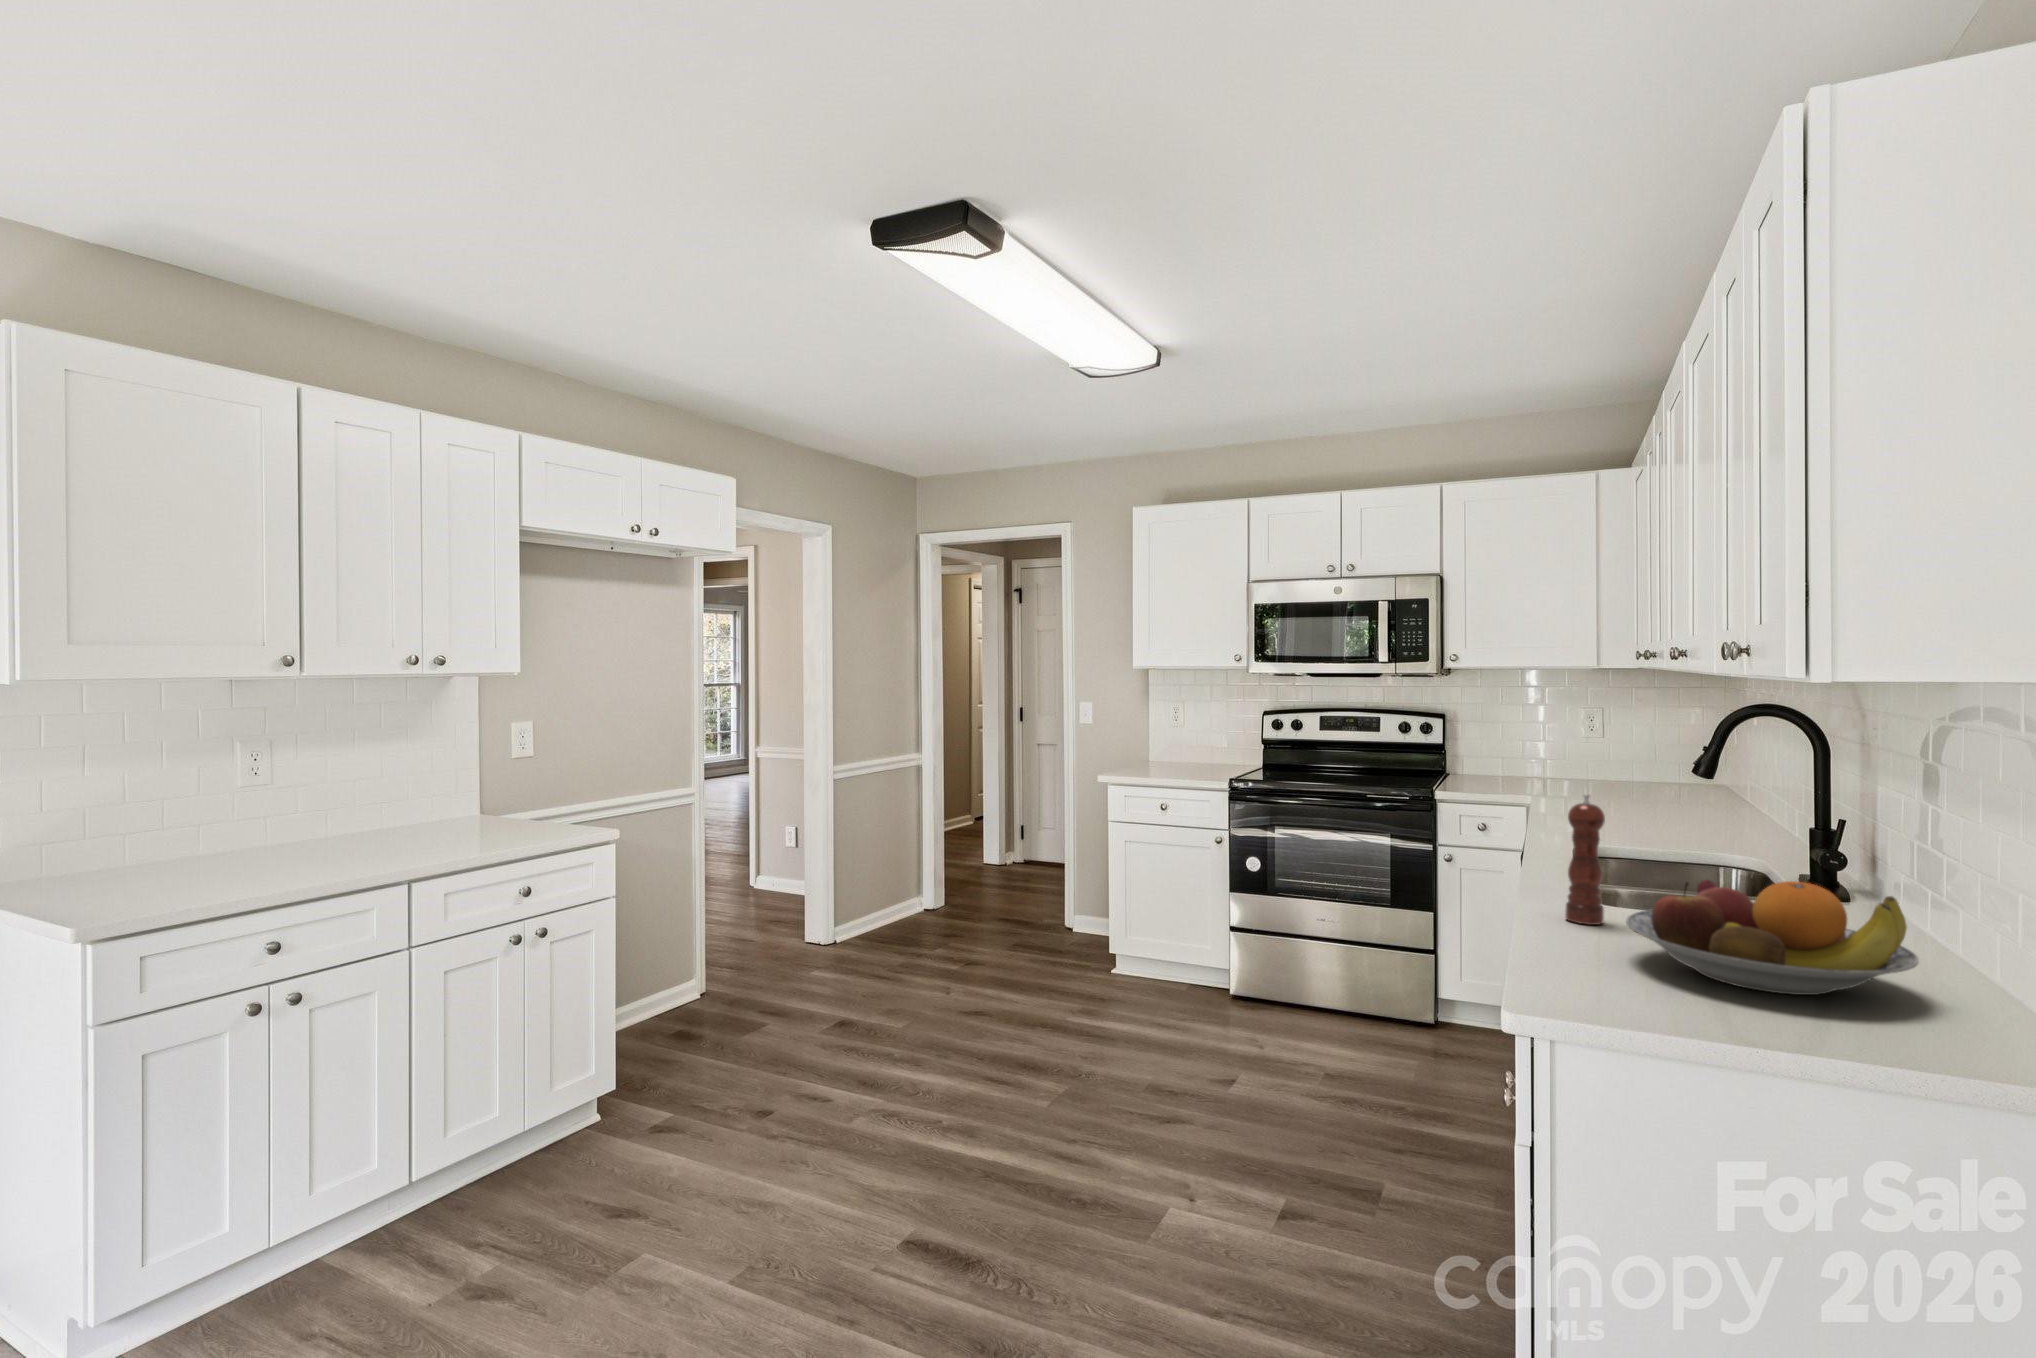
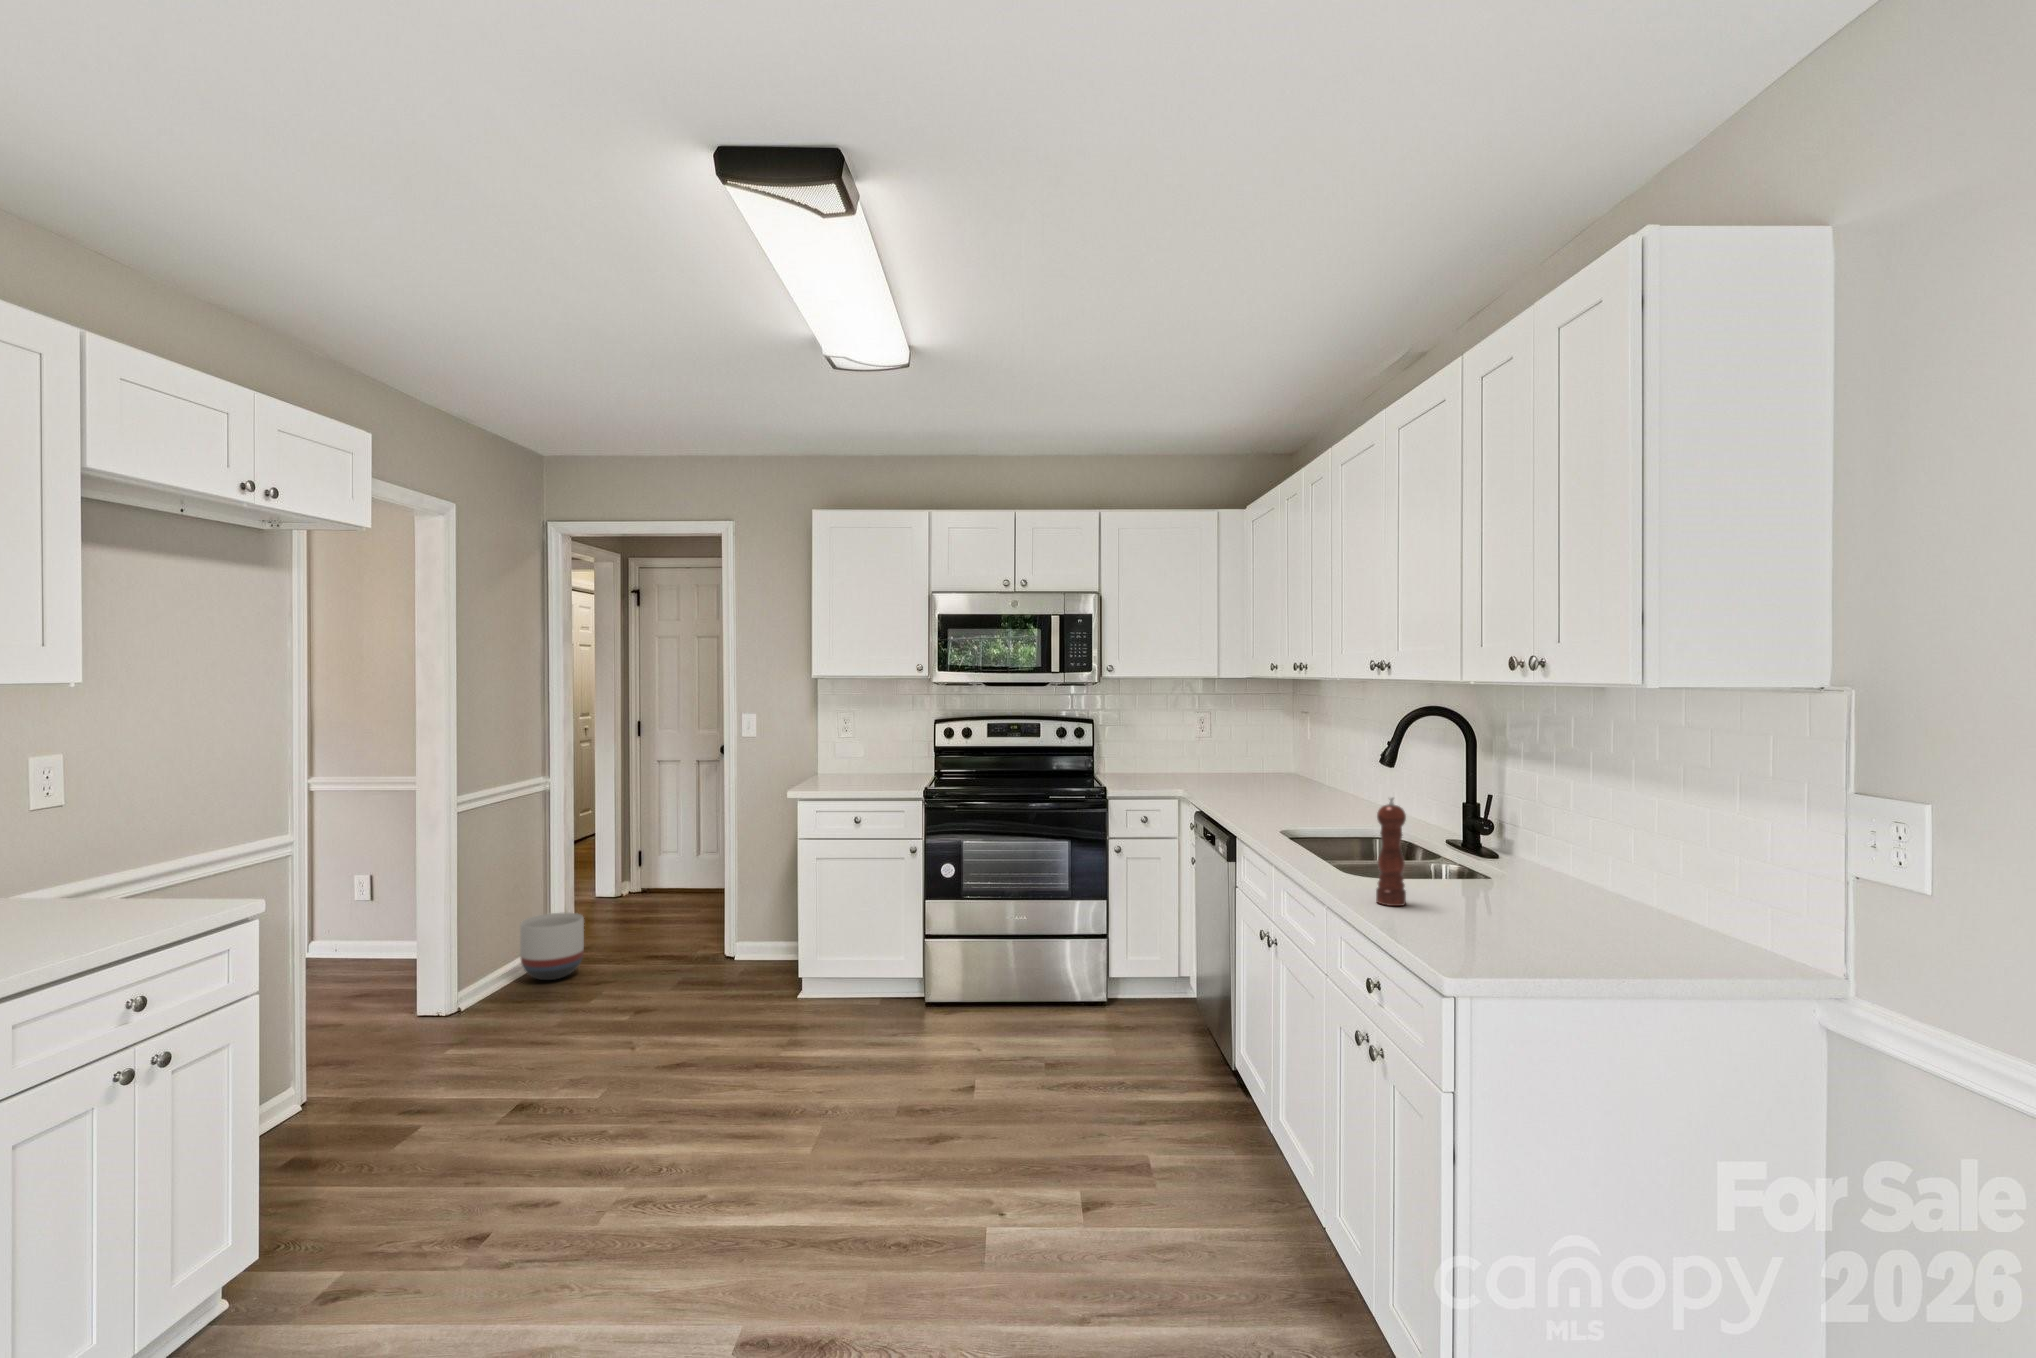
planter: none [889,872,940,931] -> present [520,913,584,980]
fruit bowl: present [1626,880,1919,995] -> none [1463,859,1677,949]

